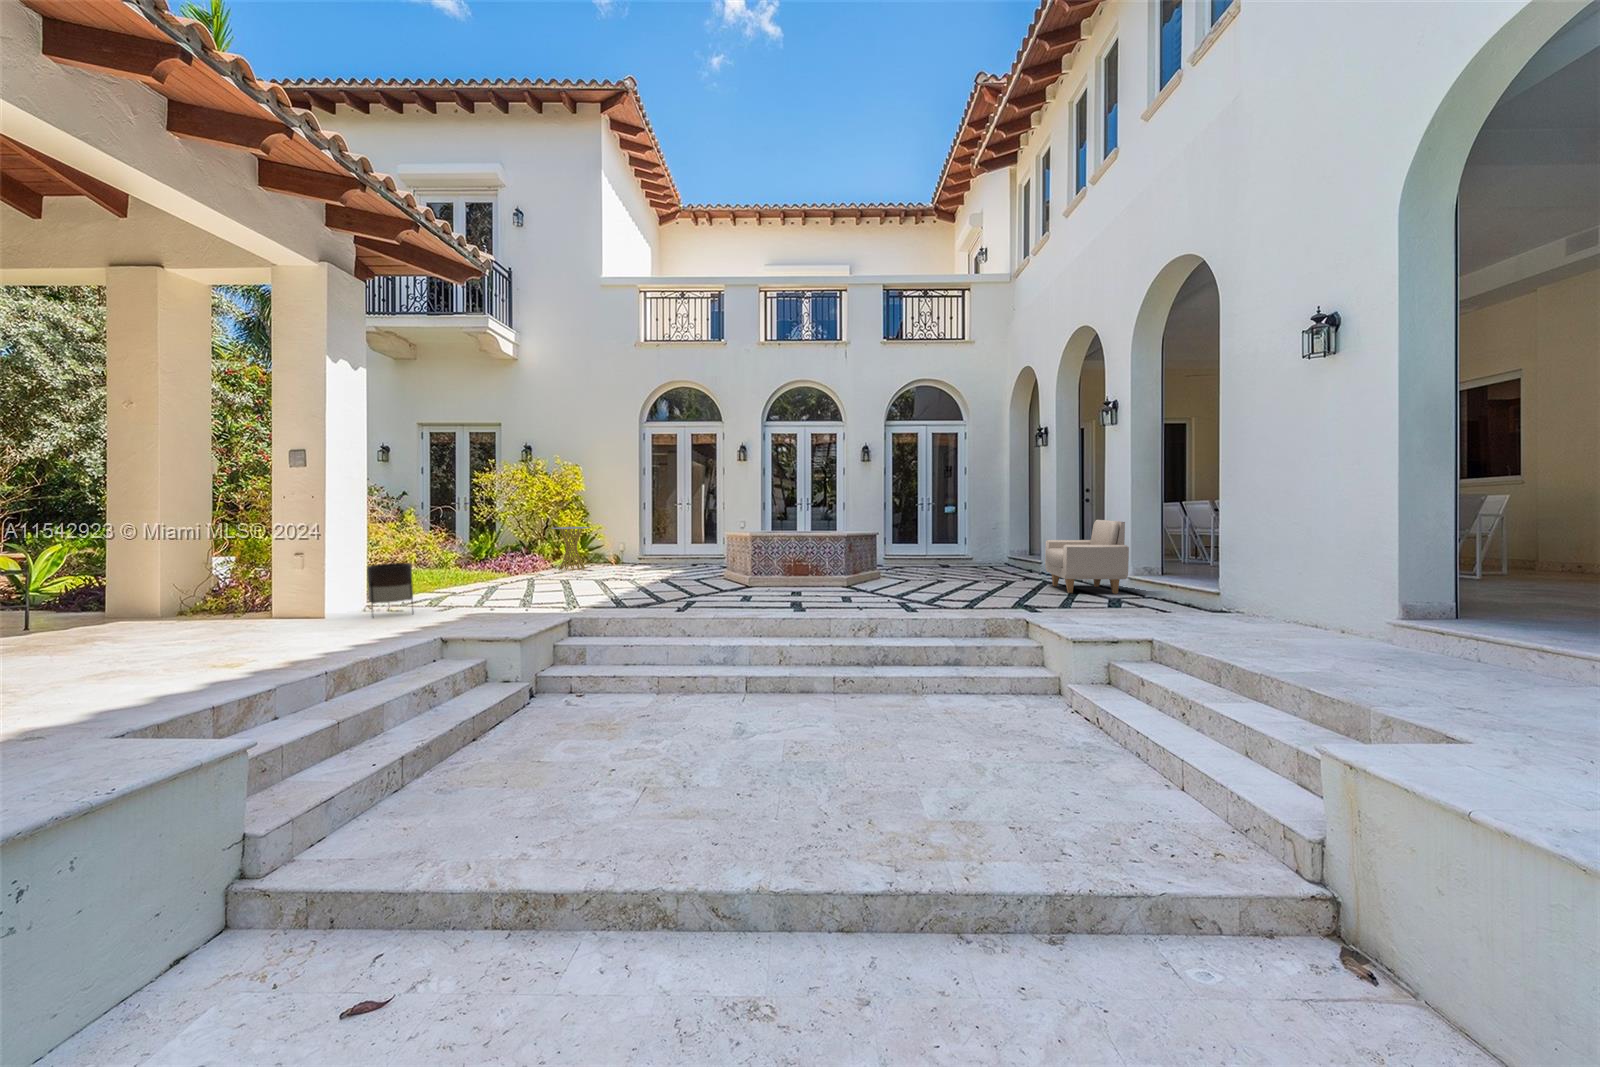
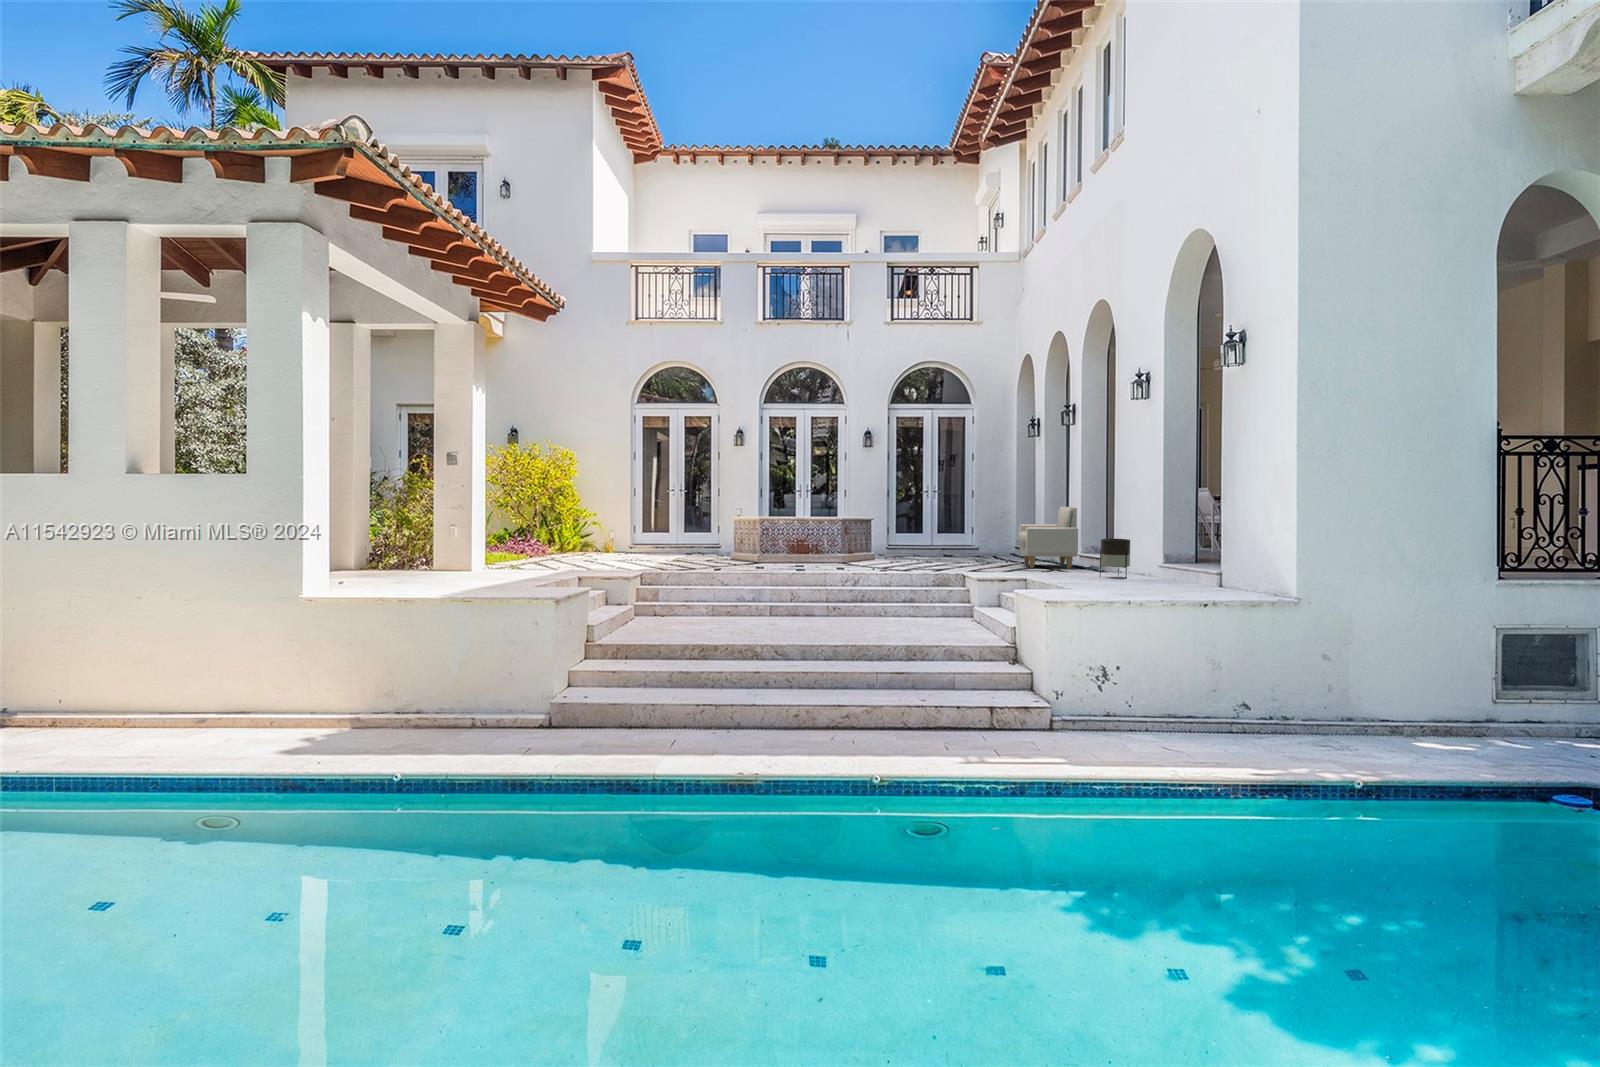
side table: present [551,527,590,571] -> none [552,512,590,555]
planter: present [367,563,413,608] -> present [1100,539,1130,578]

